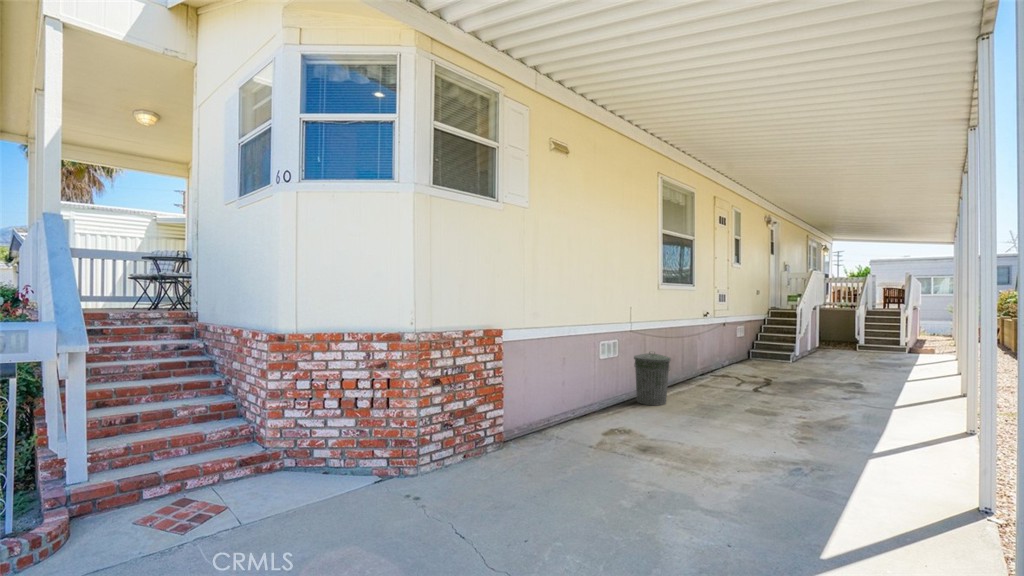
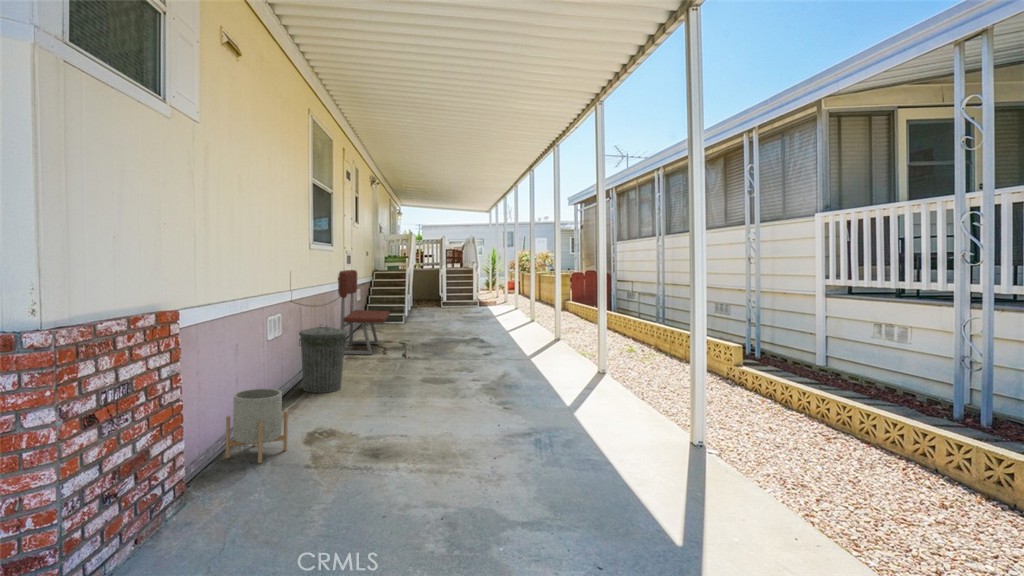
bench: none [694,310,750,384] -> present [338,270,390,355]
planter: none [546,388,584,437] -> present [226,389,288,463]

